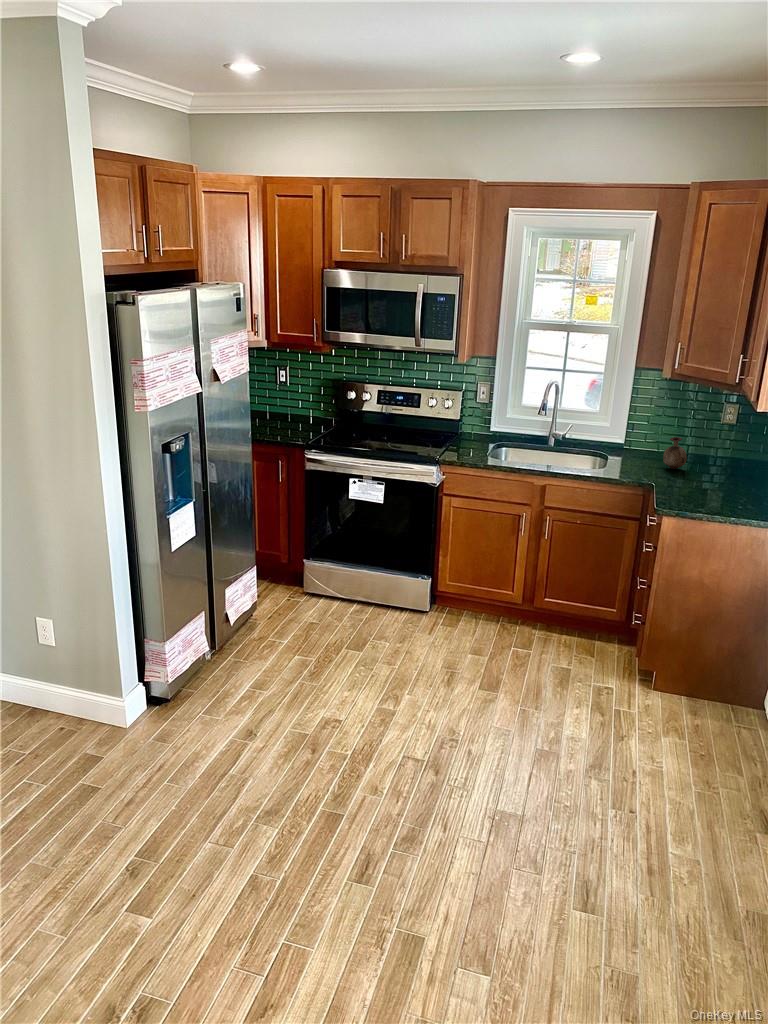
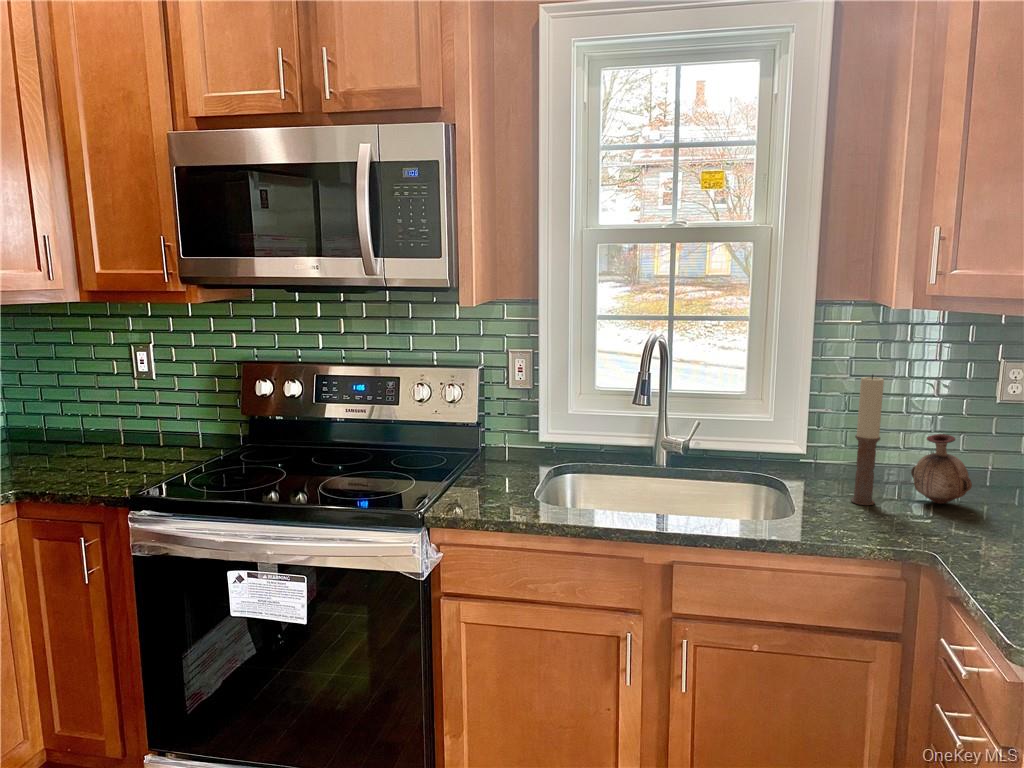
candle: none [633,408,652,467] -> present [851,375,884,505]

